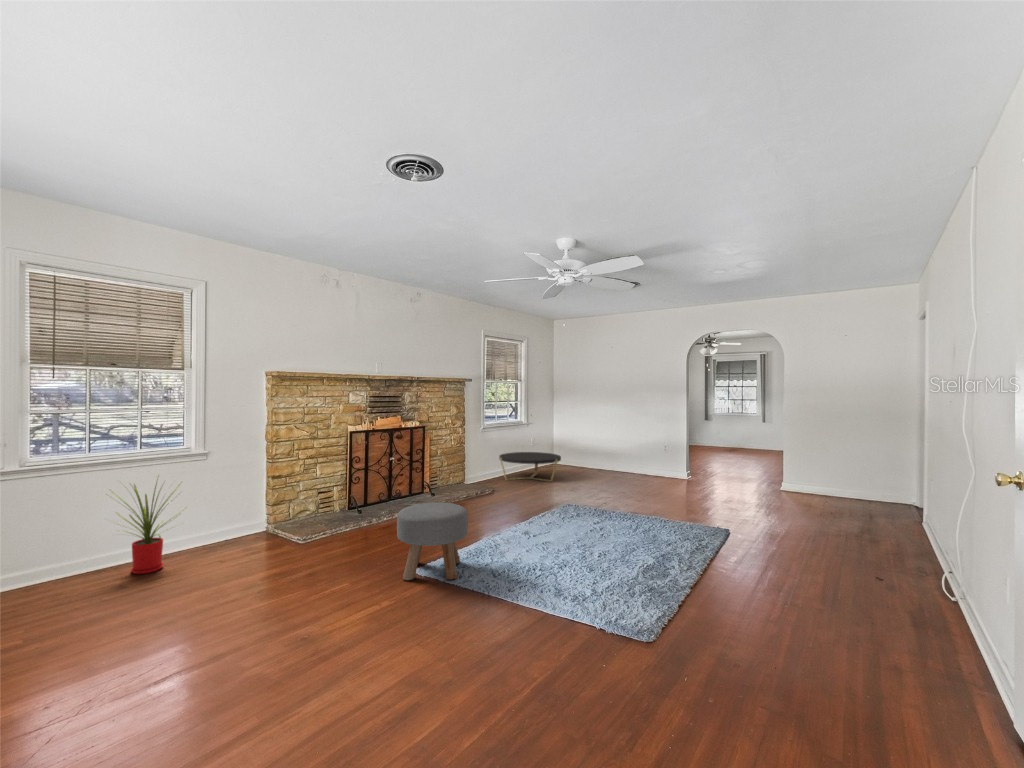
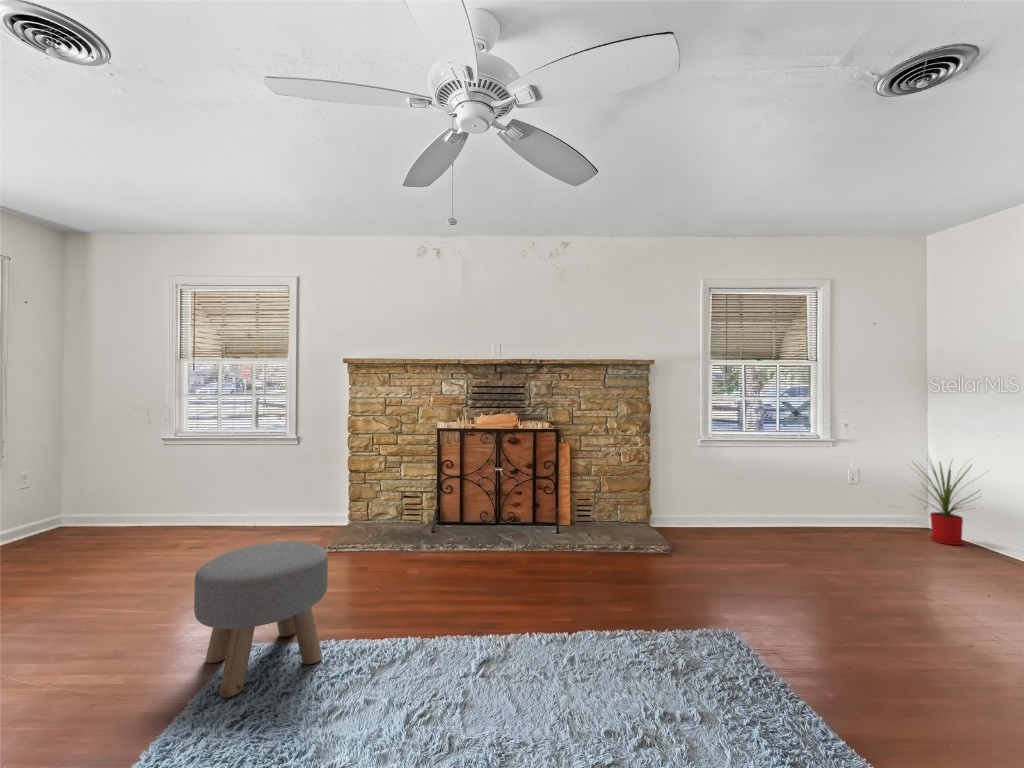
coffee table: present [499,452,561,481] -> none [719,484,849,551]
house plant: present [113,482,186,574] -> present [914,463,972,545]

